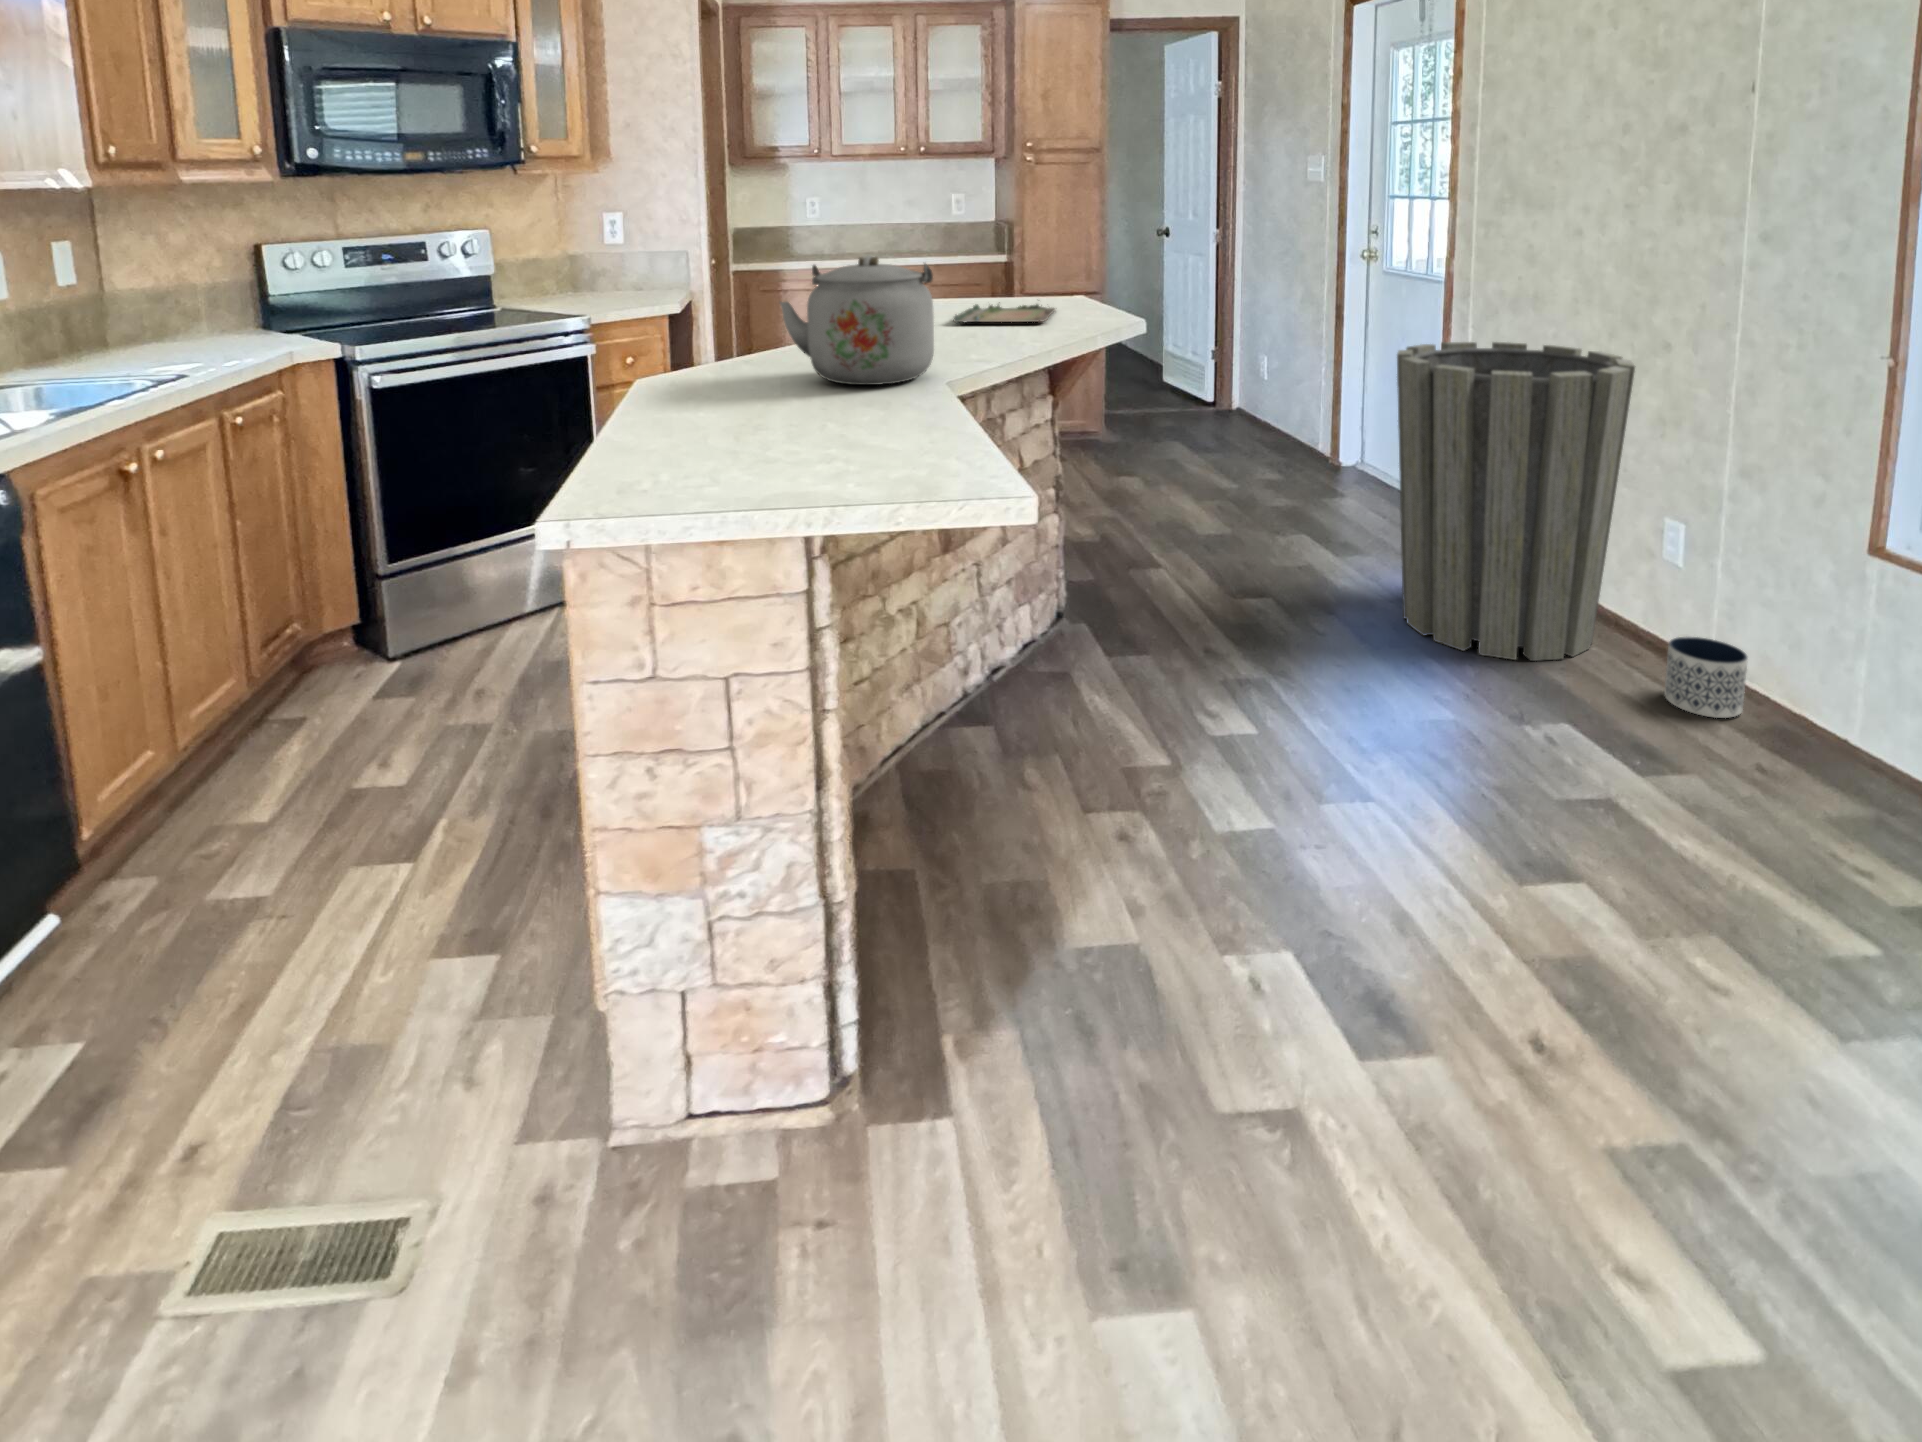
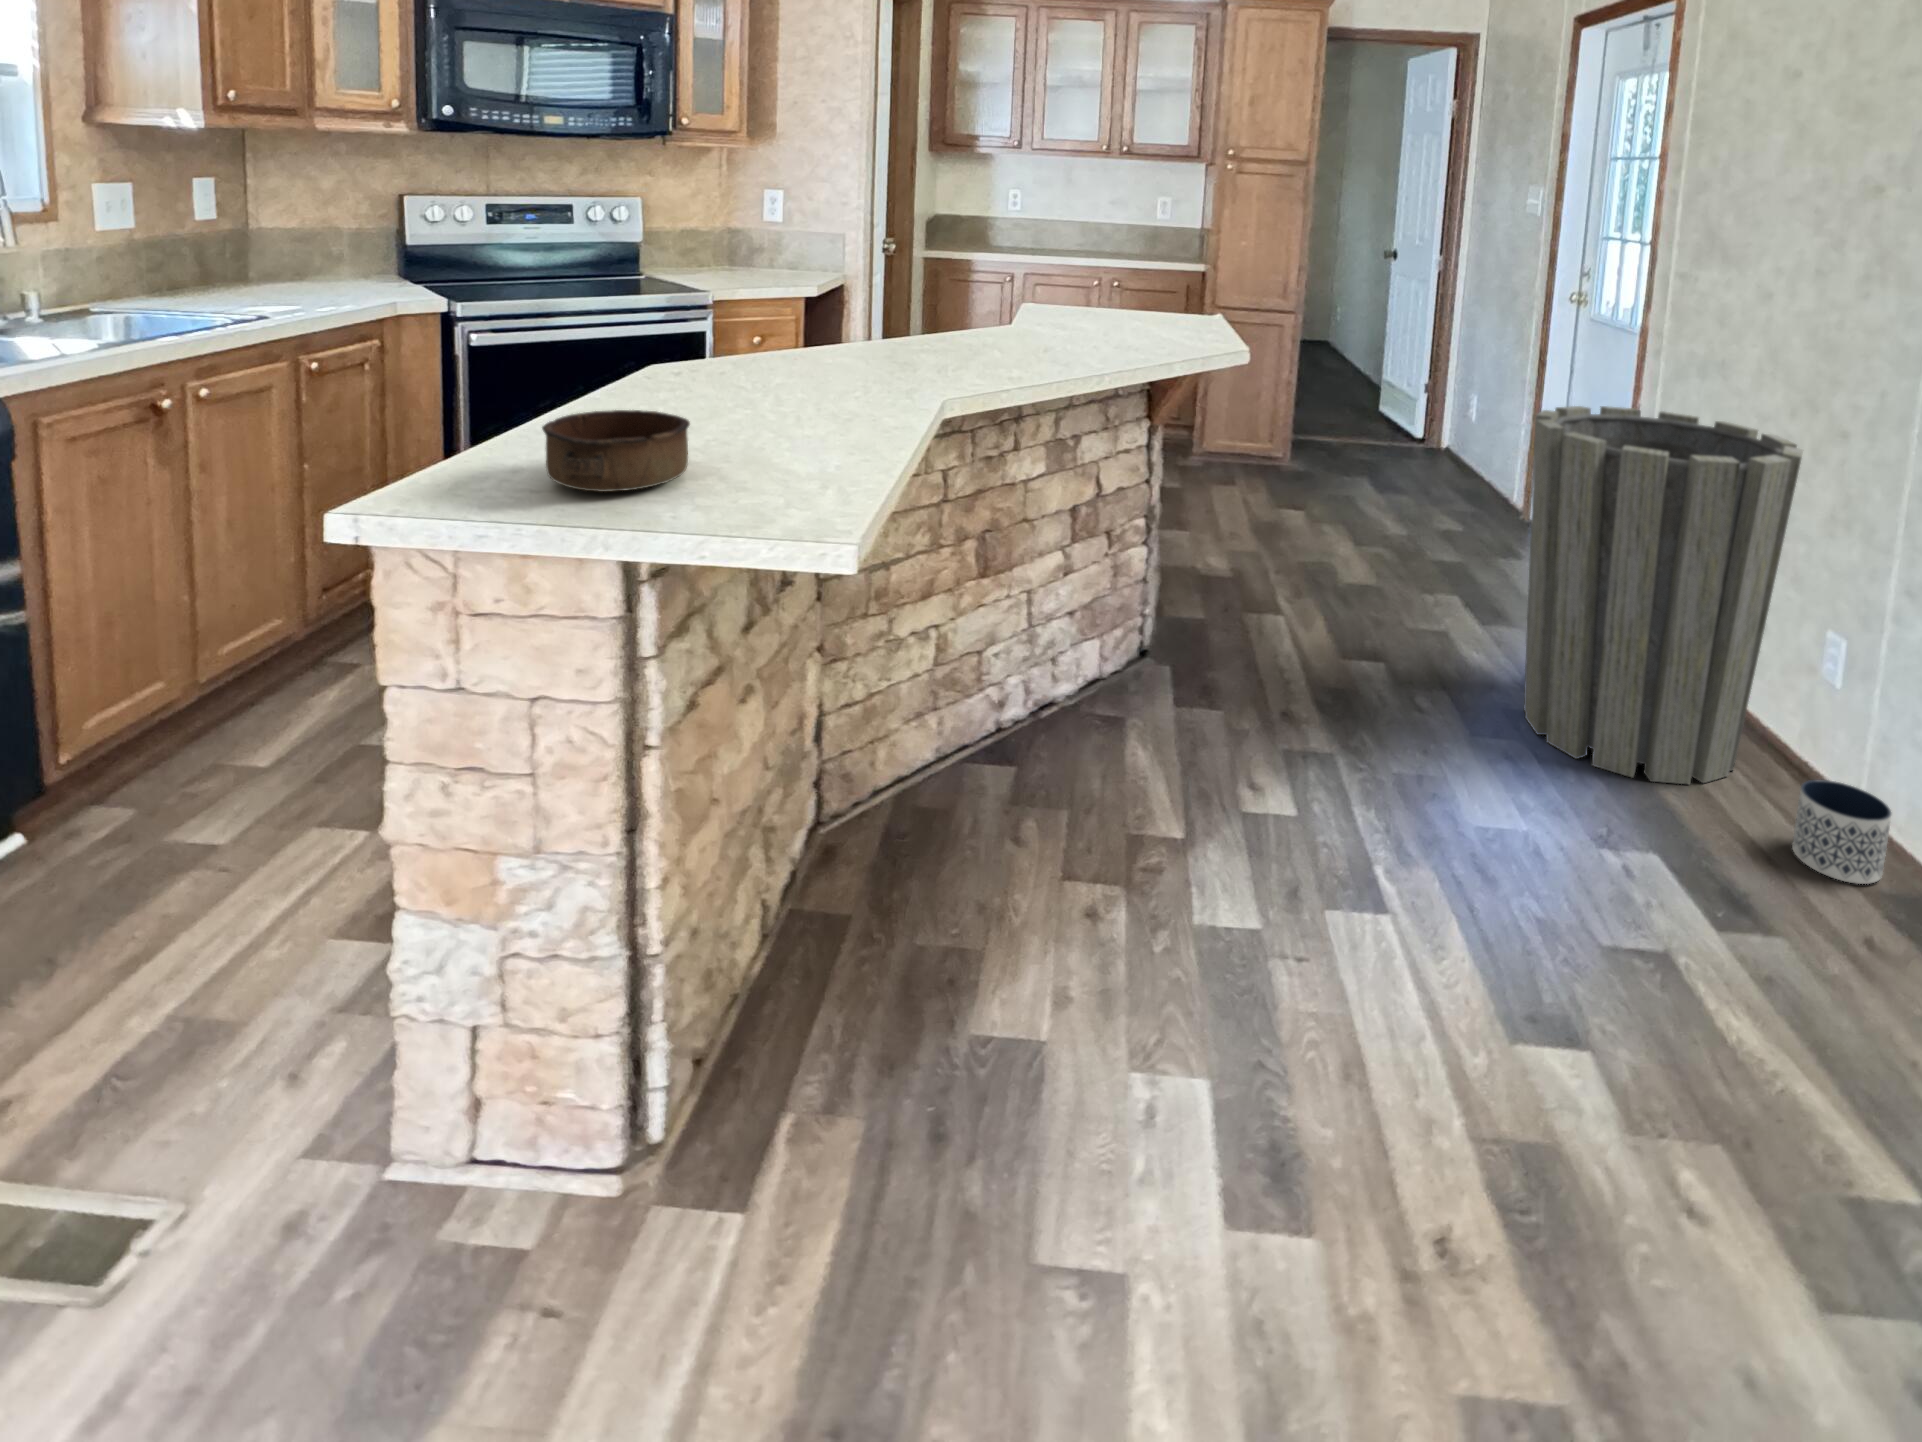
kettle: present [780,256,934,385] -> none [775,259,948,397]
tray: present [954,302,1055,323] -> none [1027,315,1154,343]
bowl: none [697,404,828,479] -> present [542,410,690,492]

